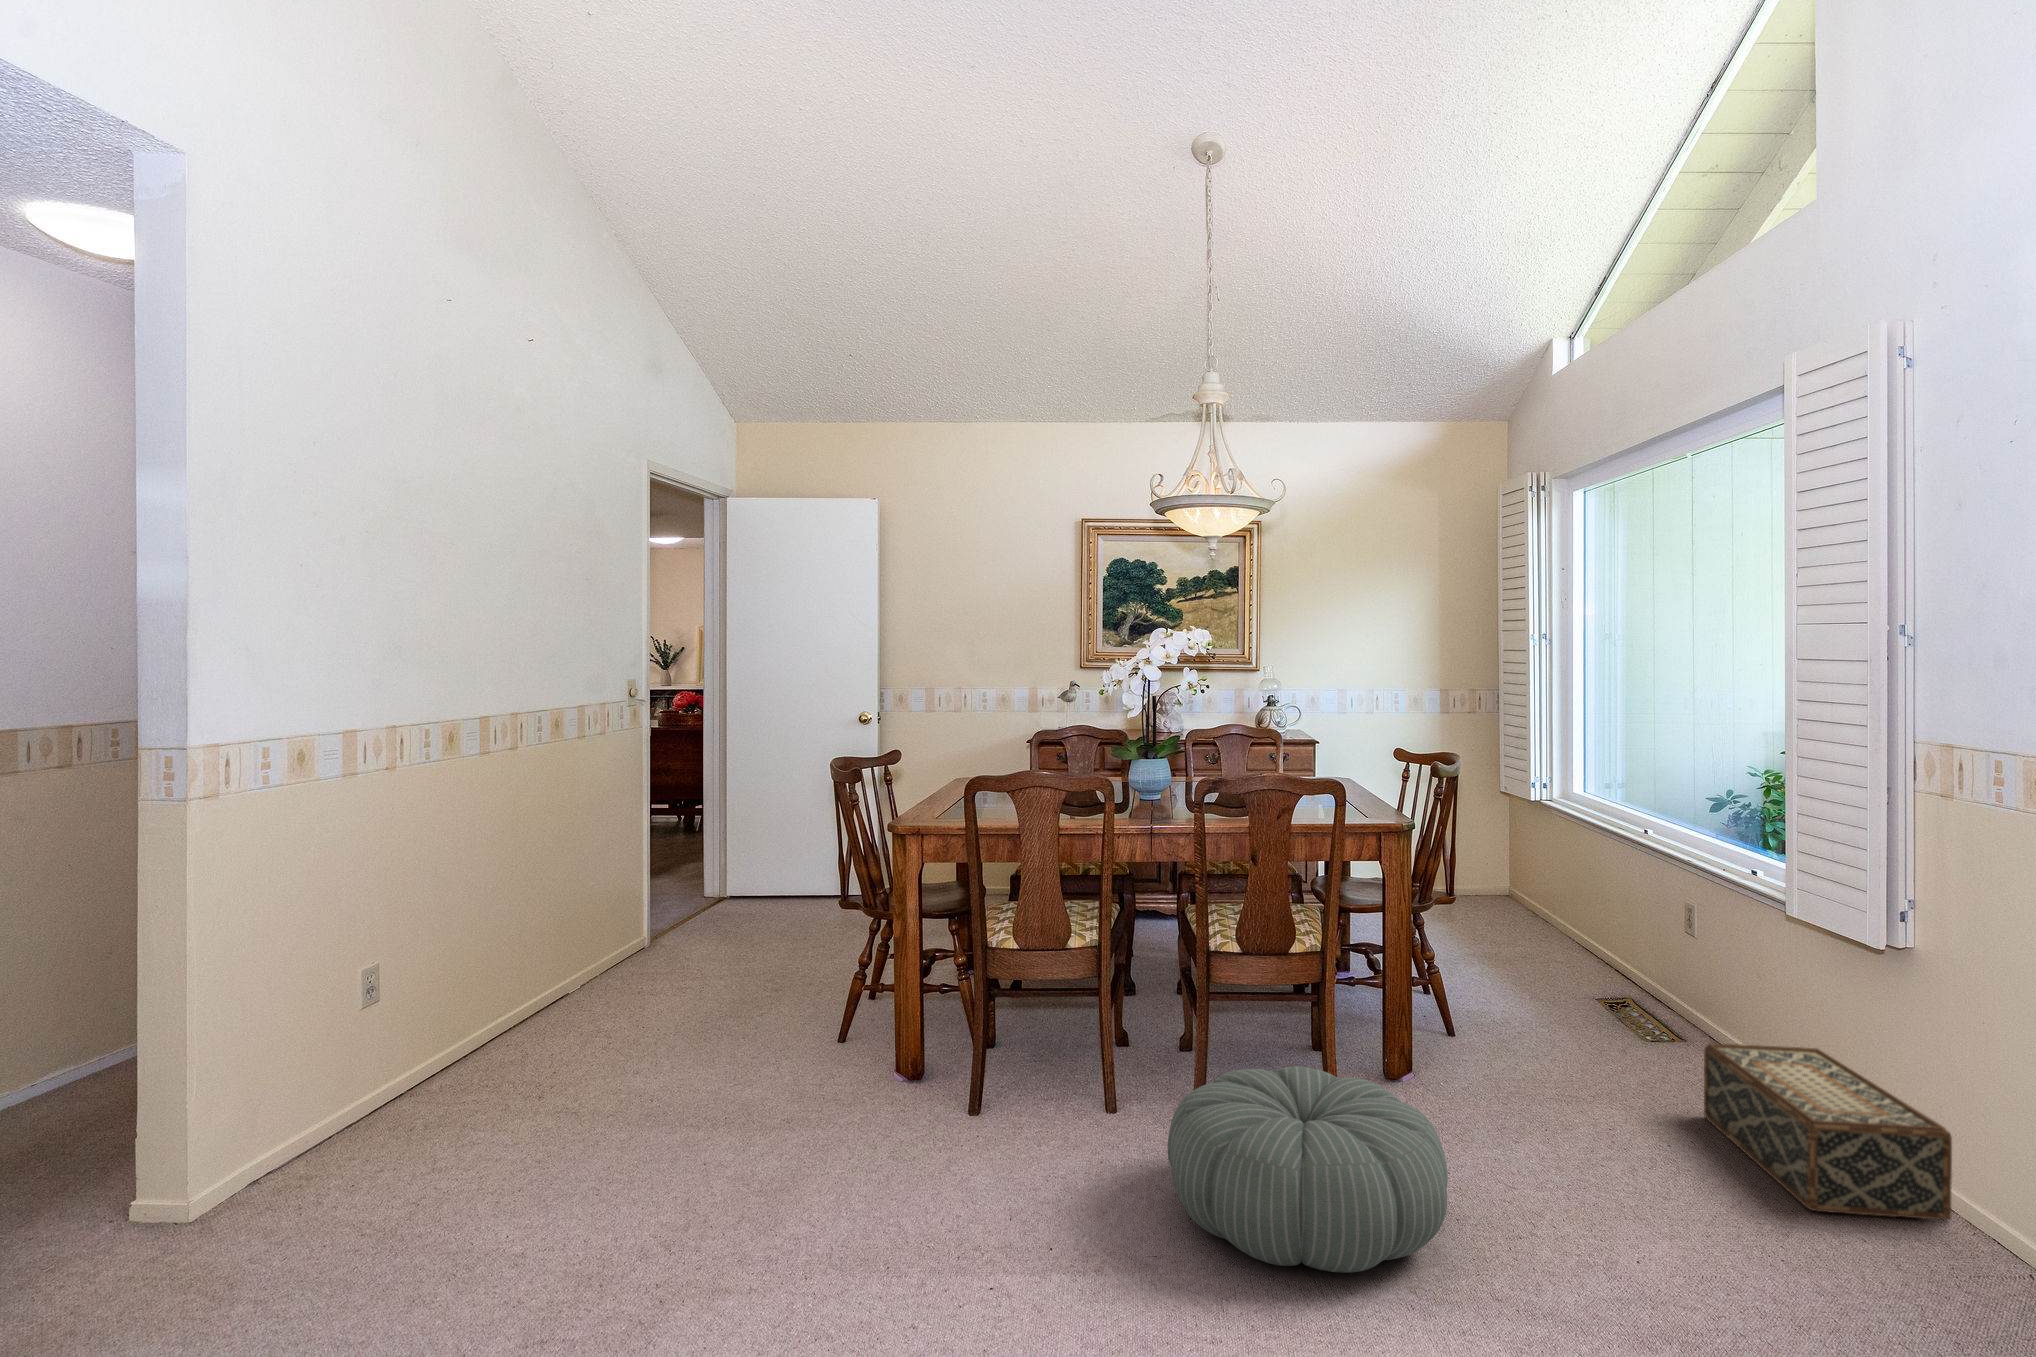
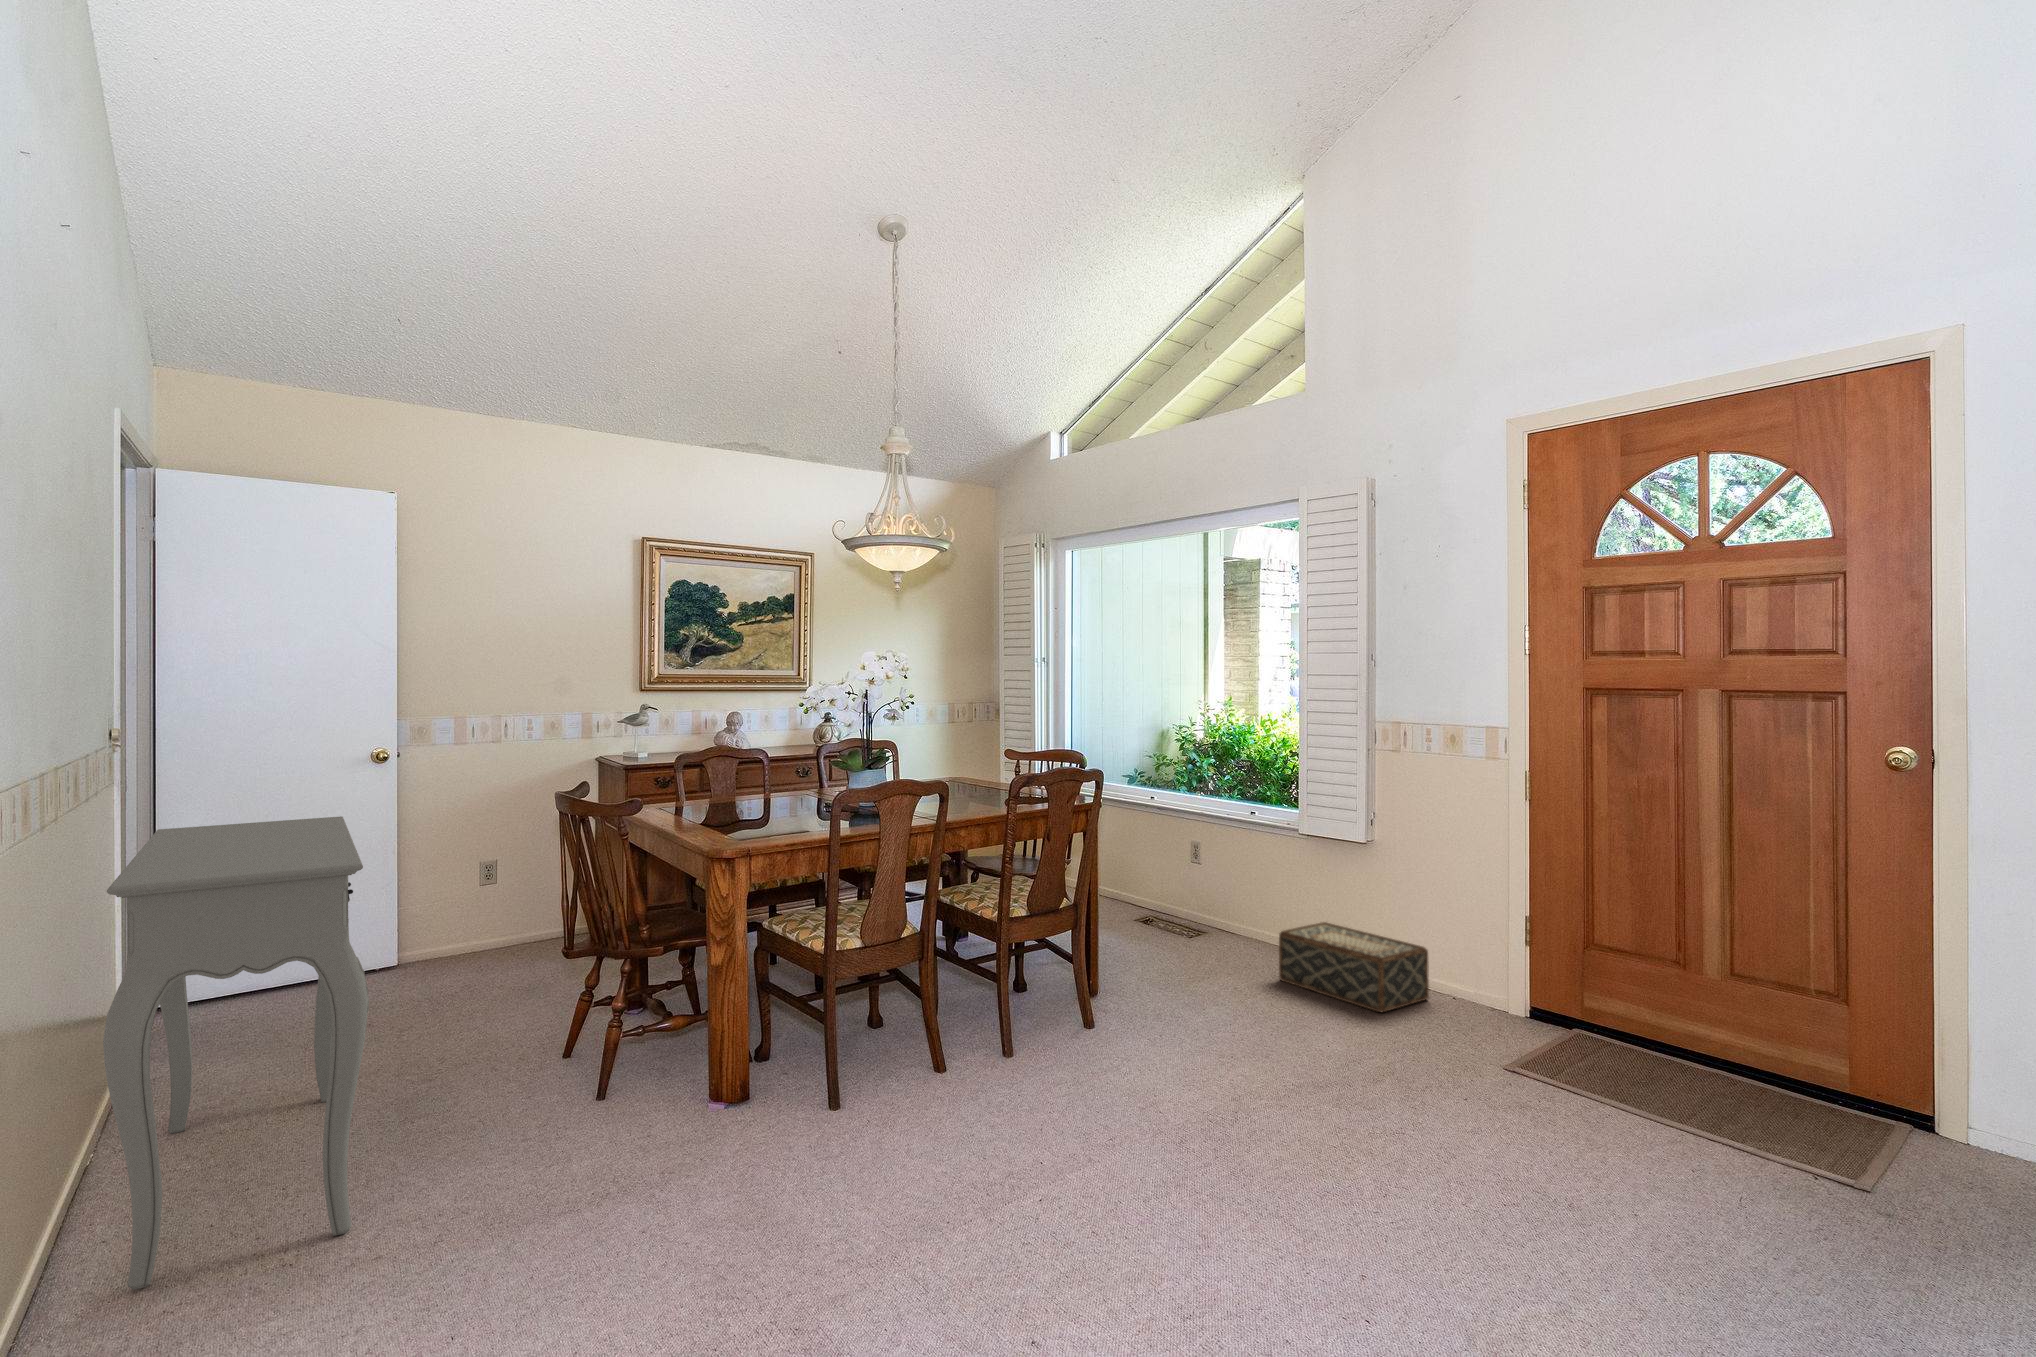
console table: none [452,763,721,1072] -> present [103,816,369,1289]
pouf: present [1167,1066,1448,1273] -> none [1085,994,1292,1134]

